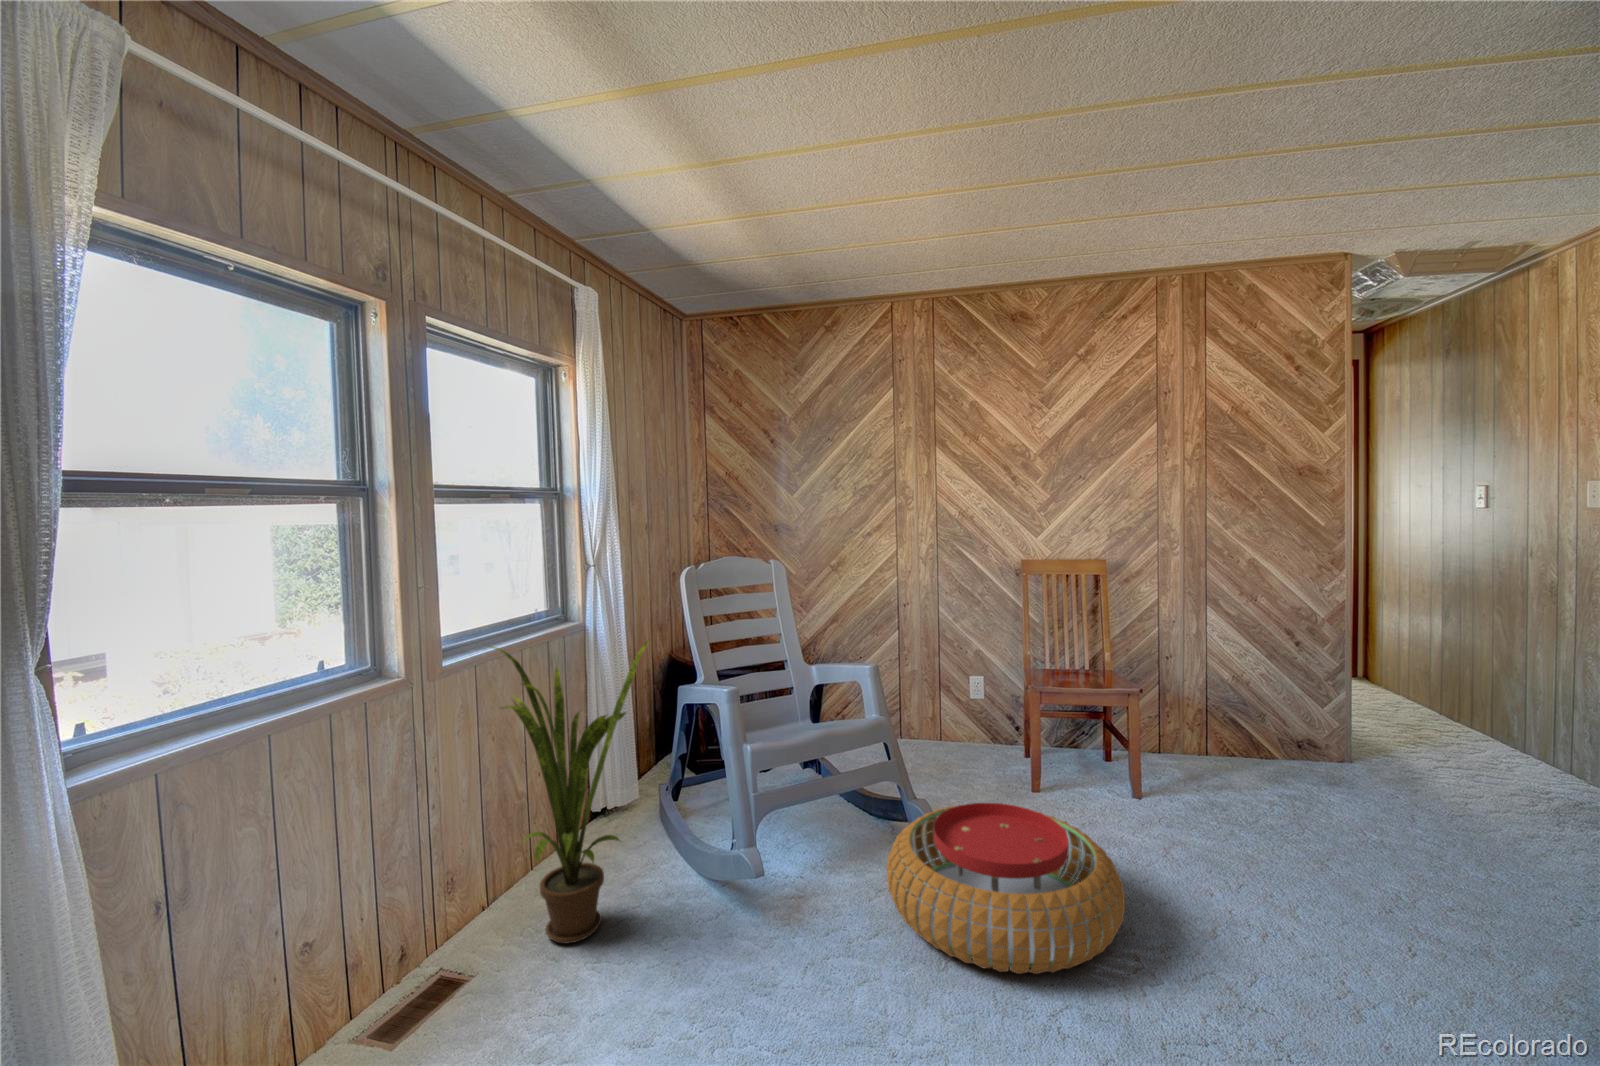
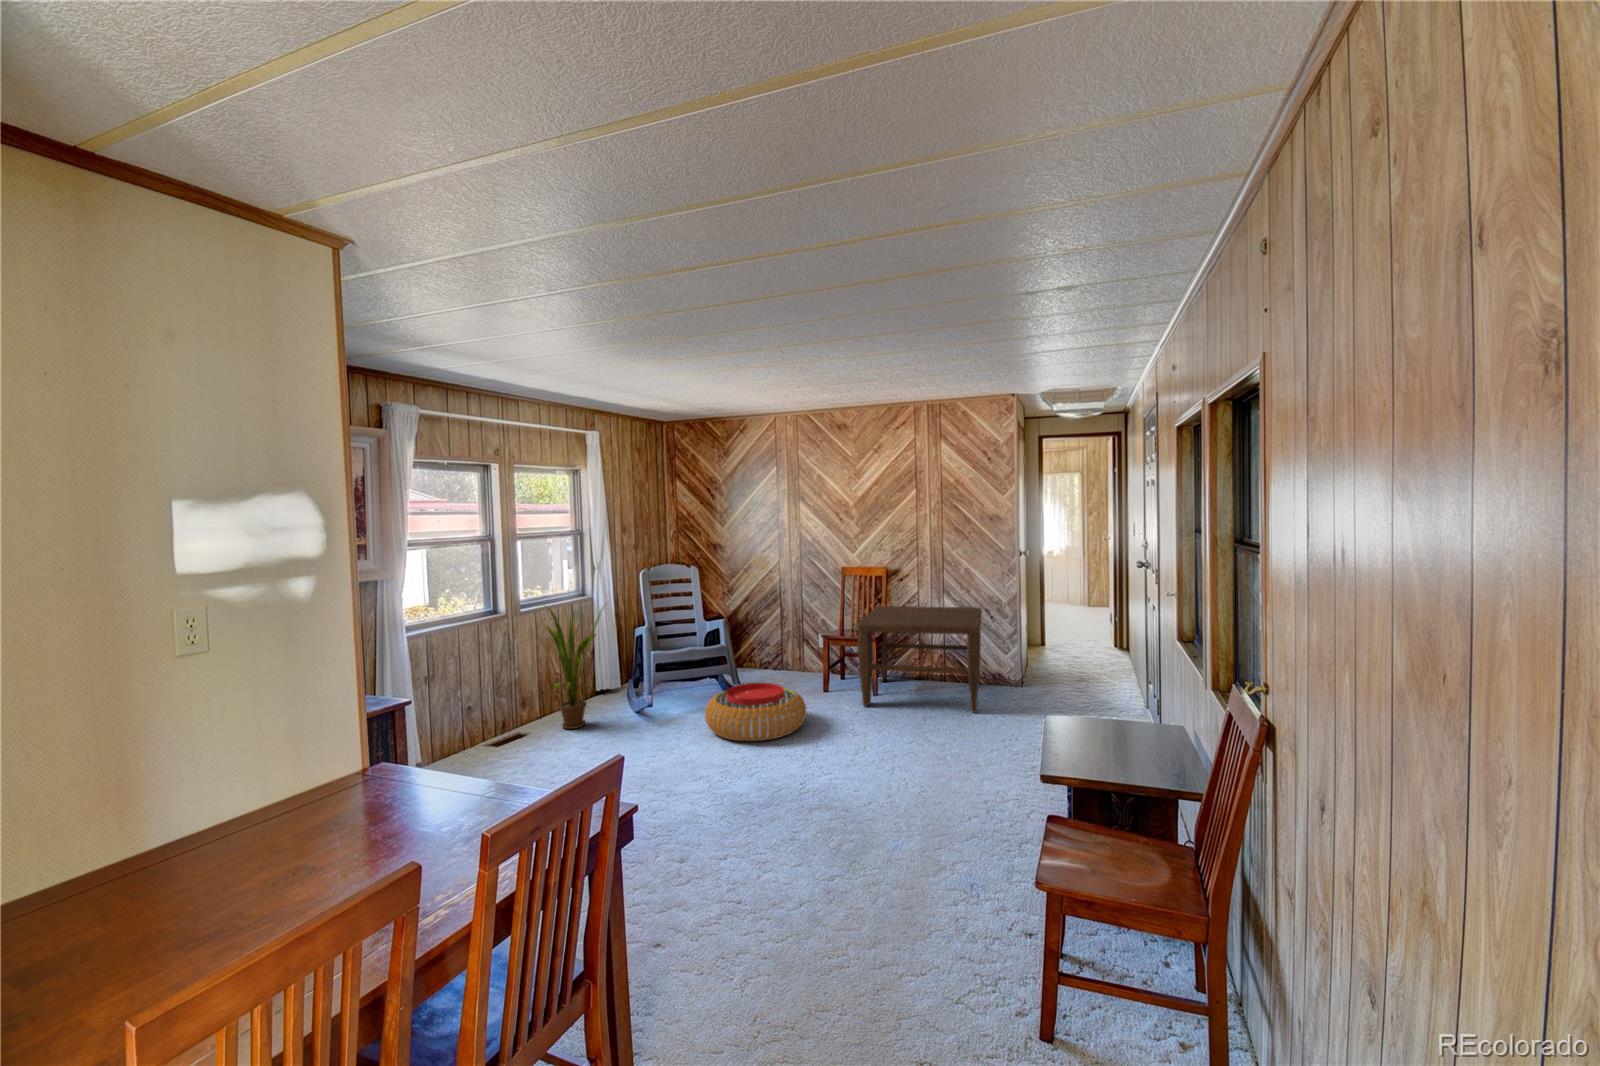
coffee table: none [1087,627,1415,842] -> present [855,606,982,713]

